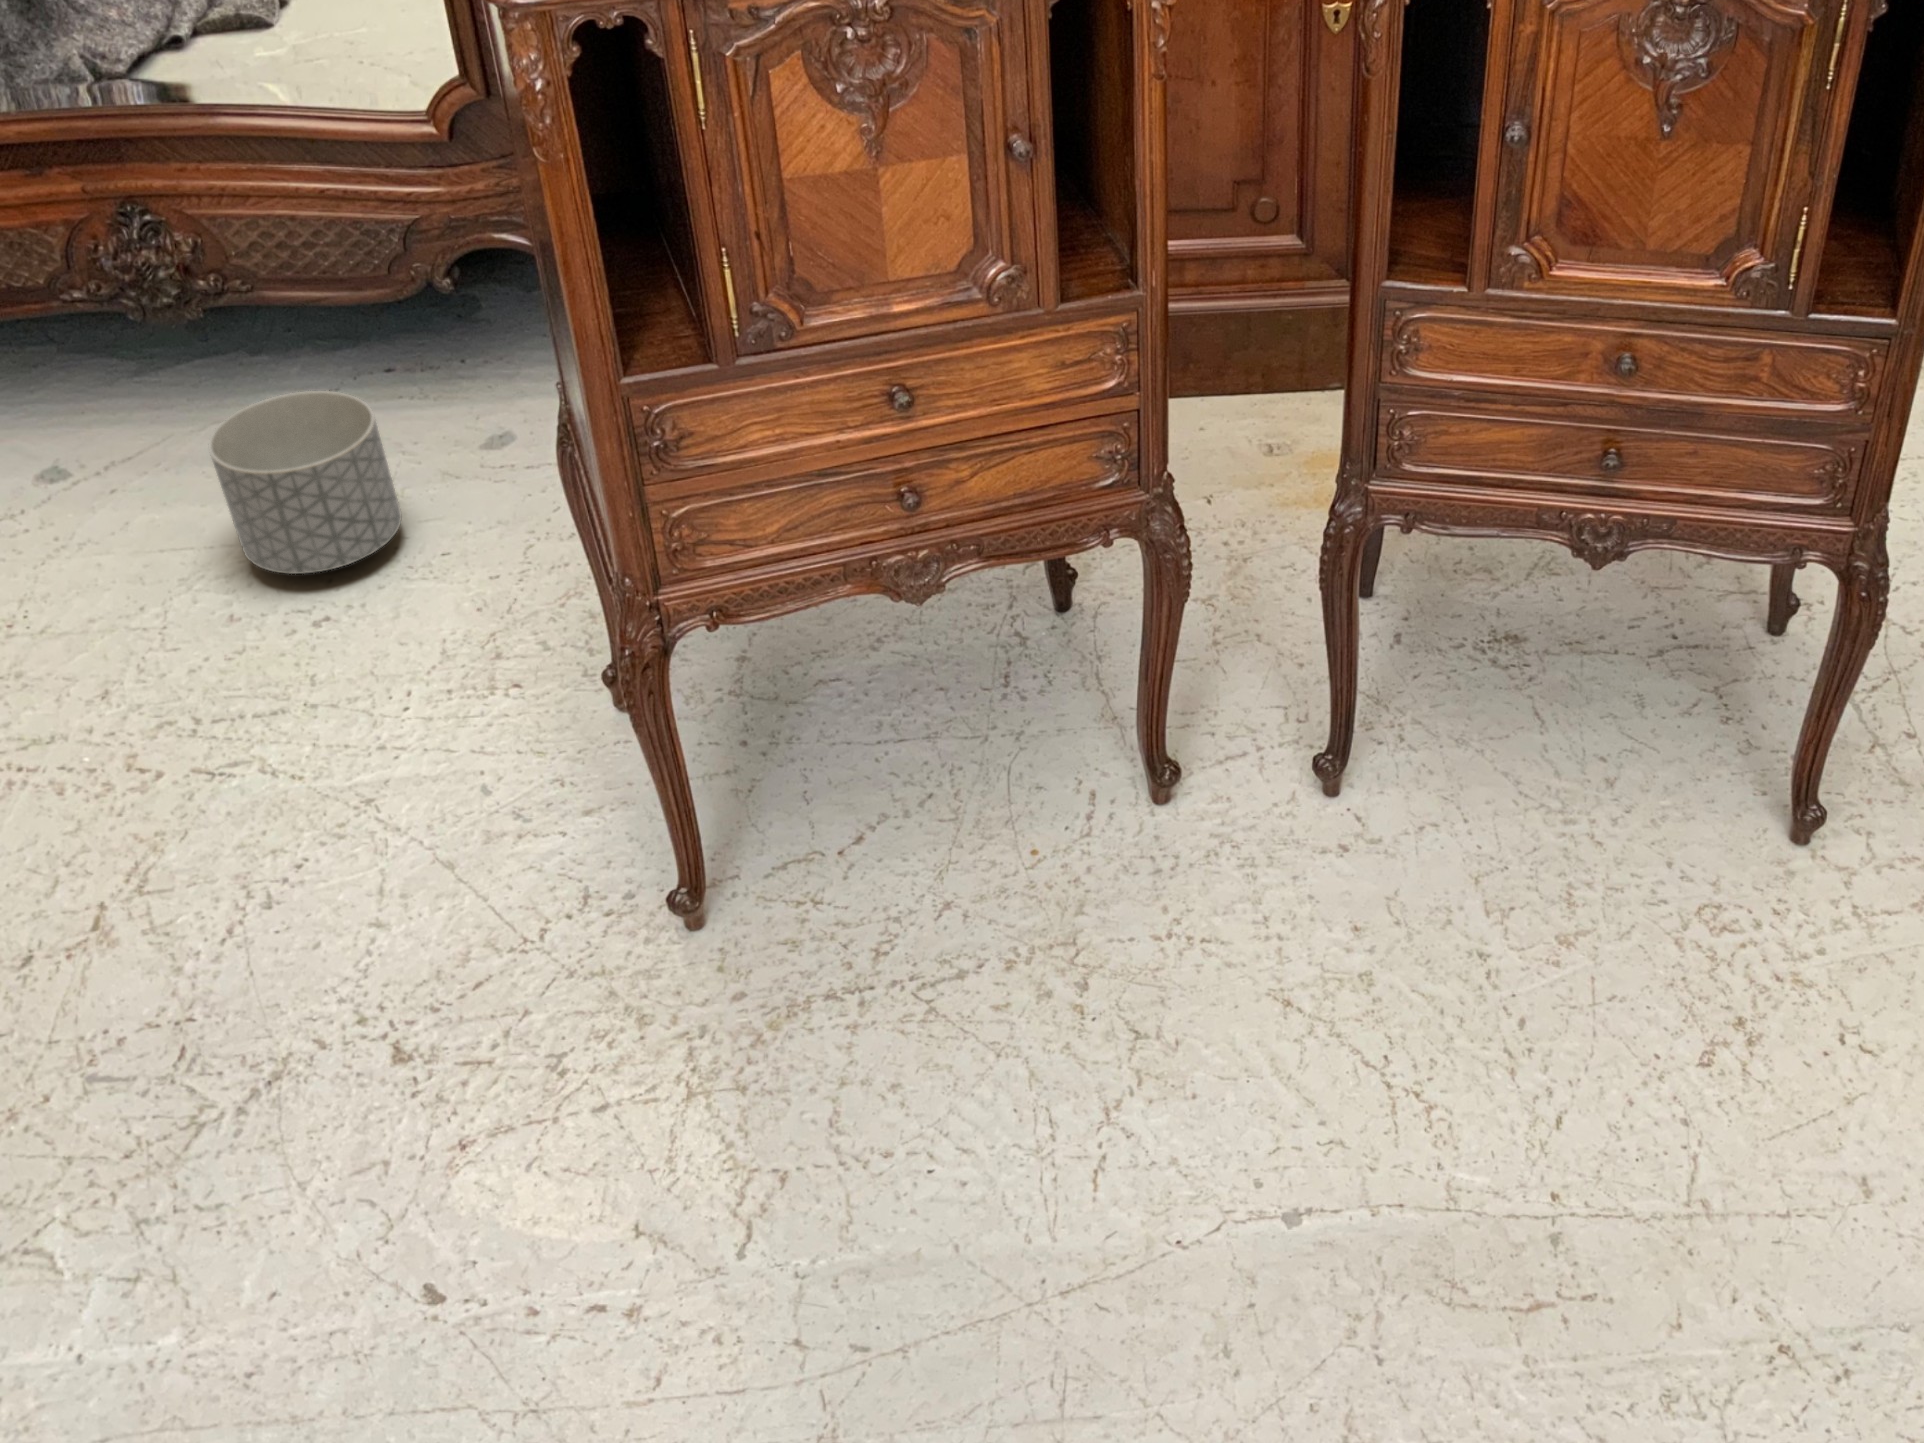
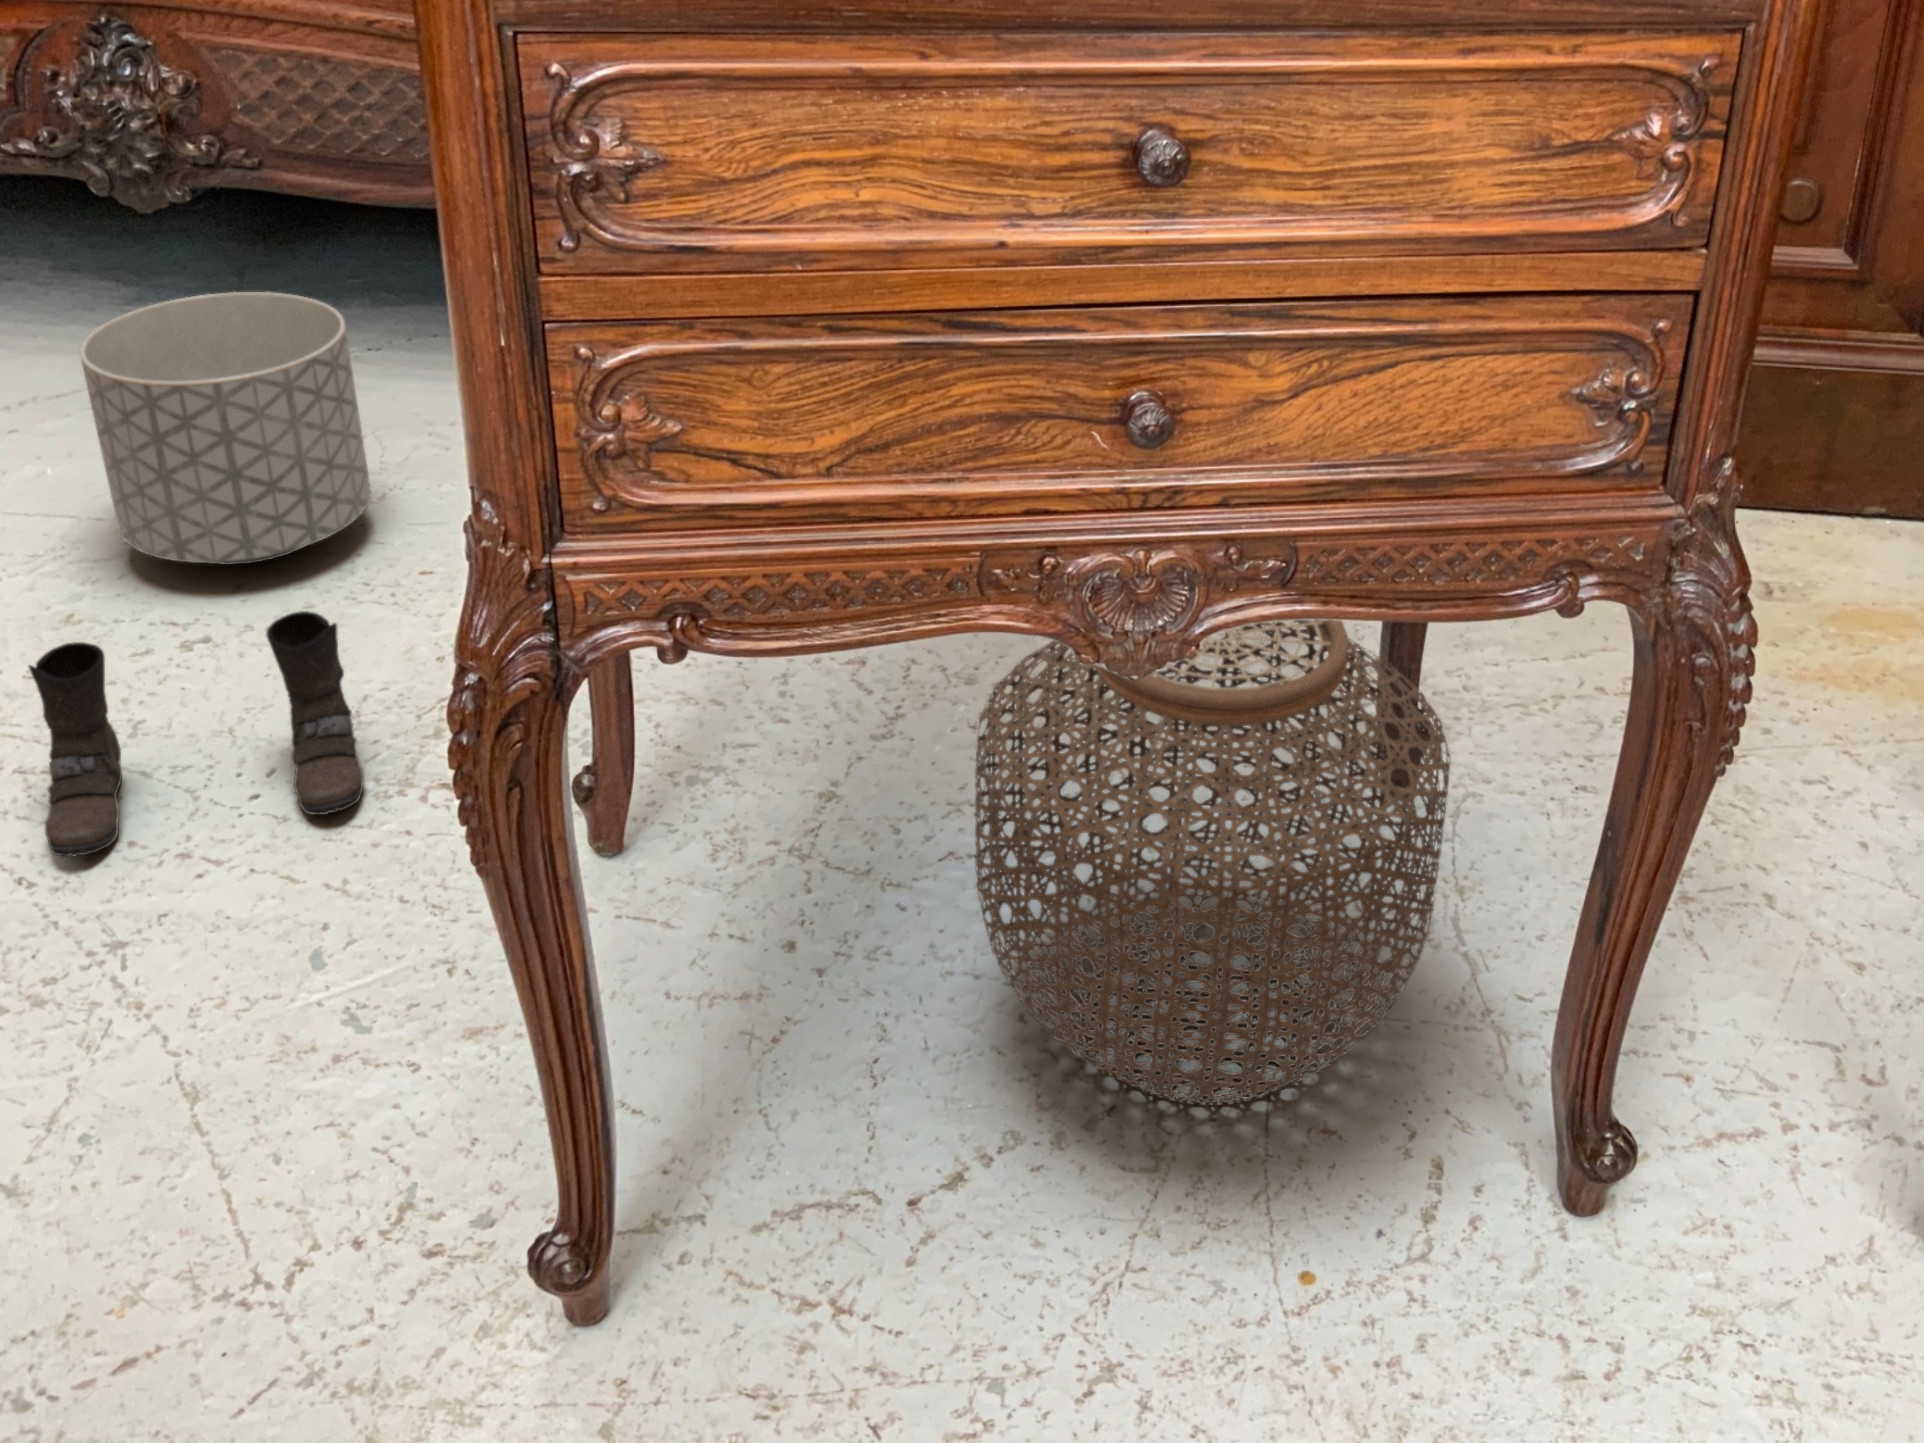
woven basket: none [837,525,1076,786] -> present [975,619,1450,1103]
boots: none [275,602,477,760] -> present [29,611,363,857]

